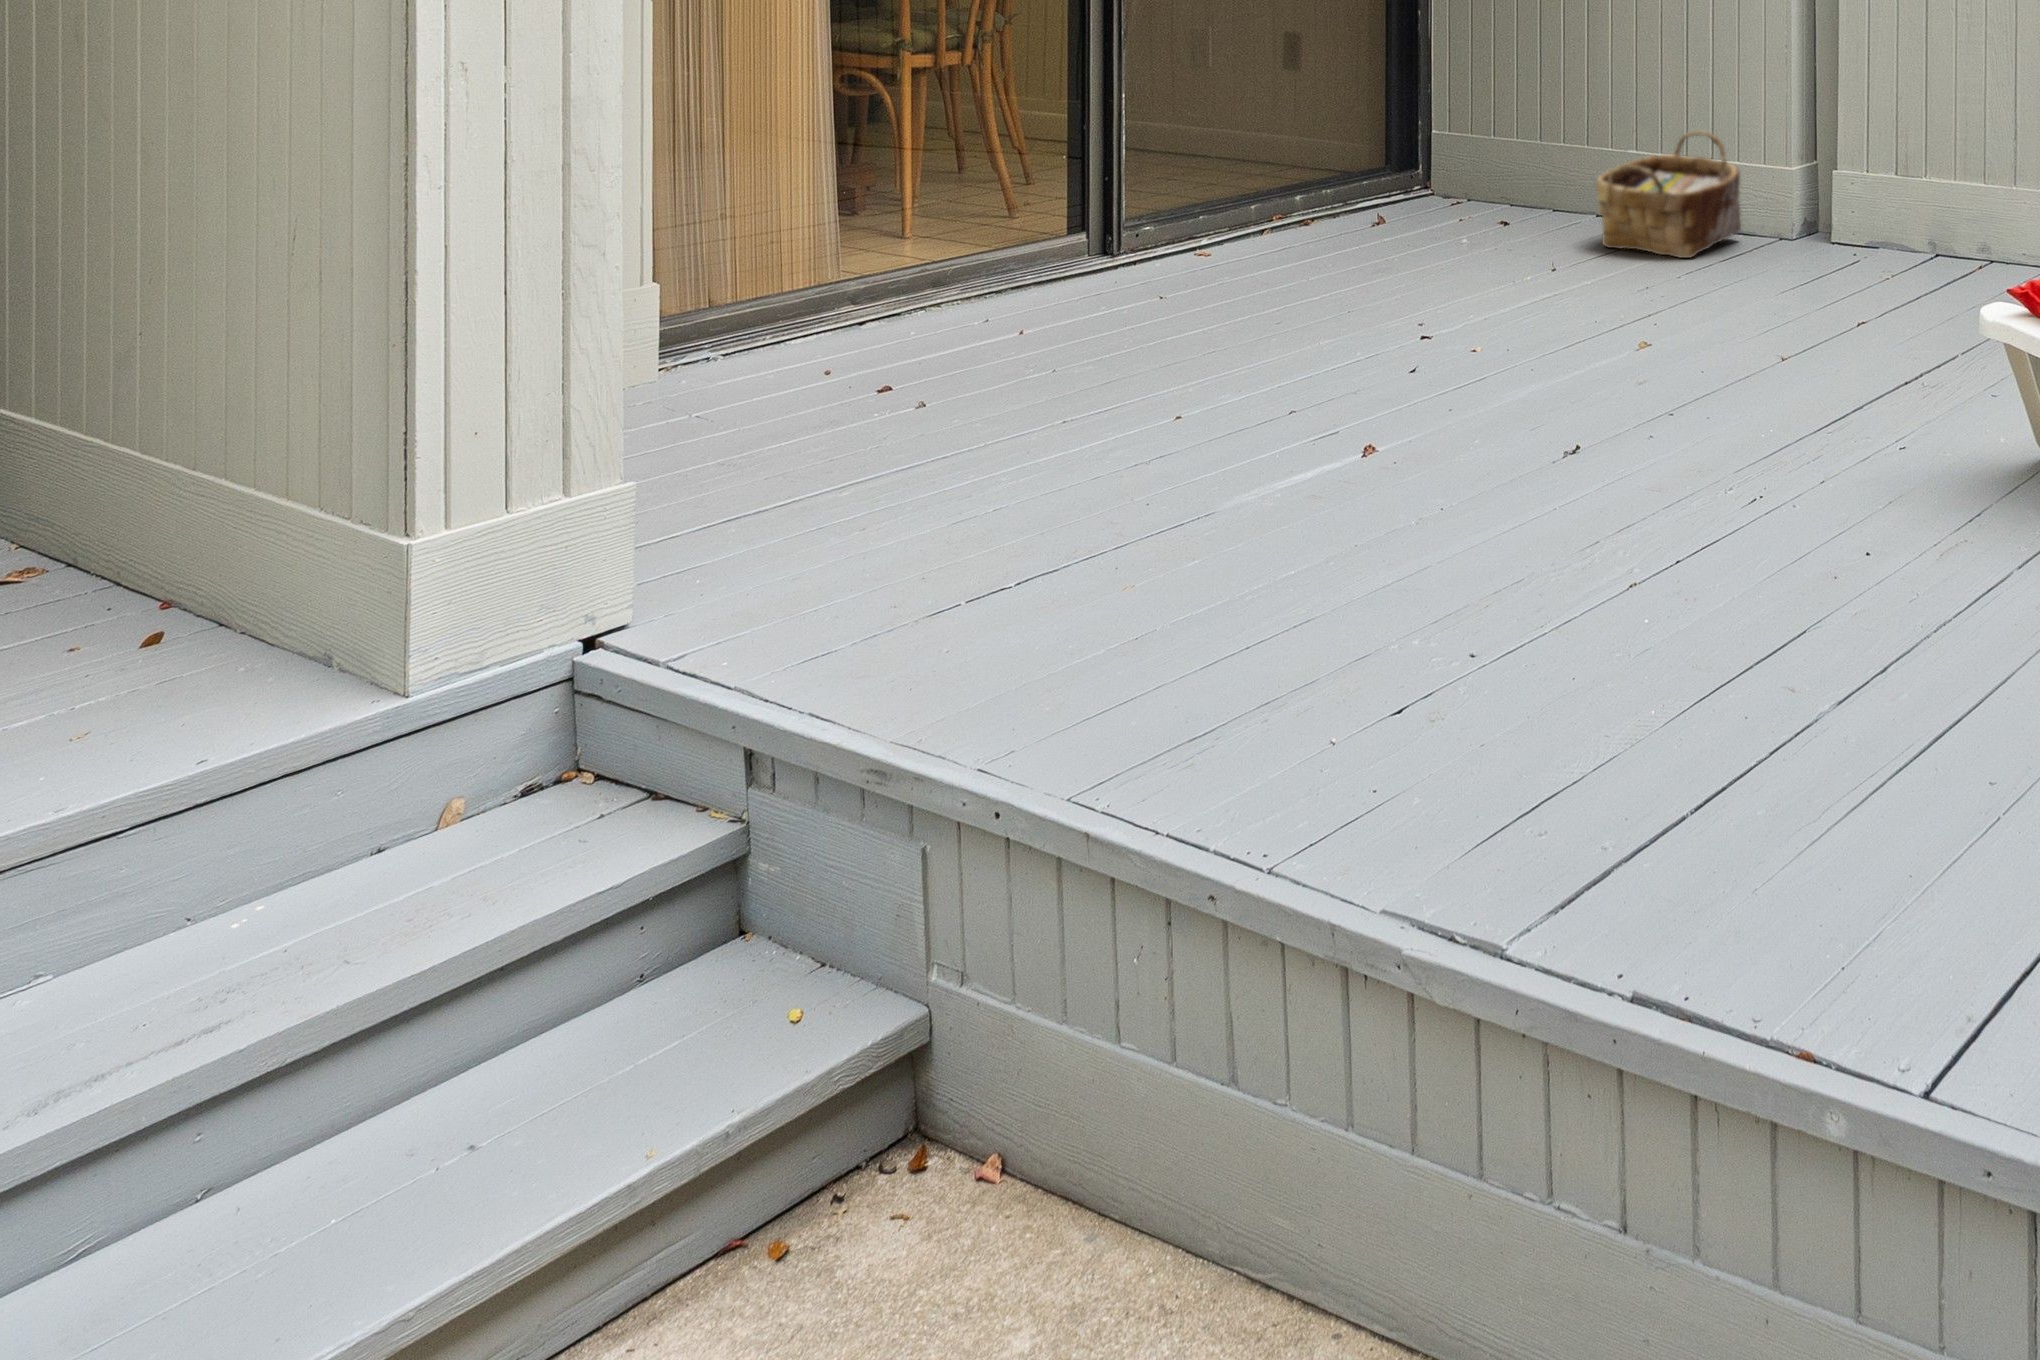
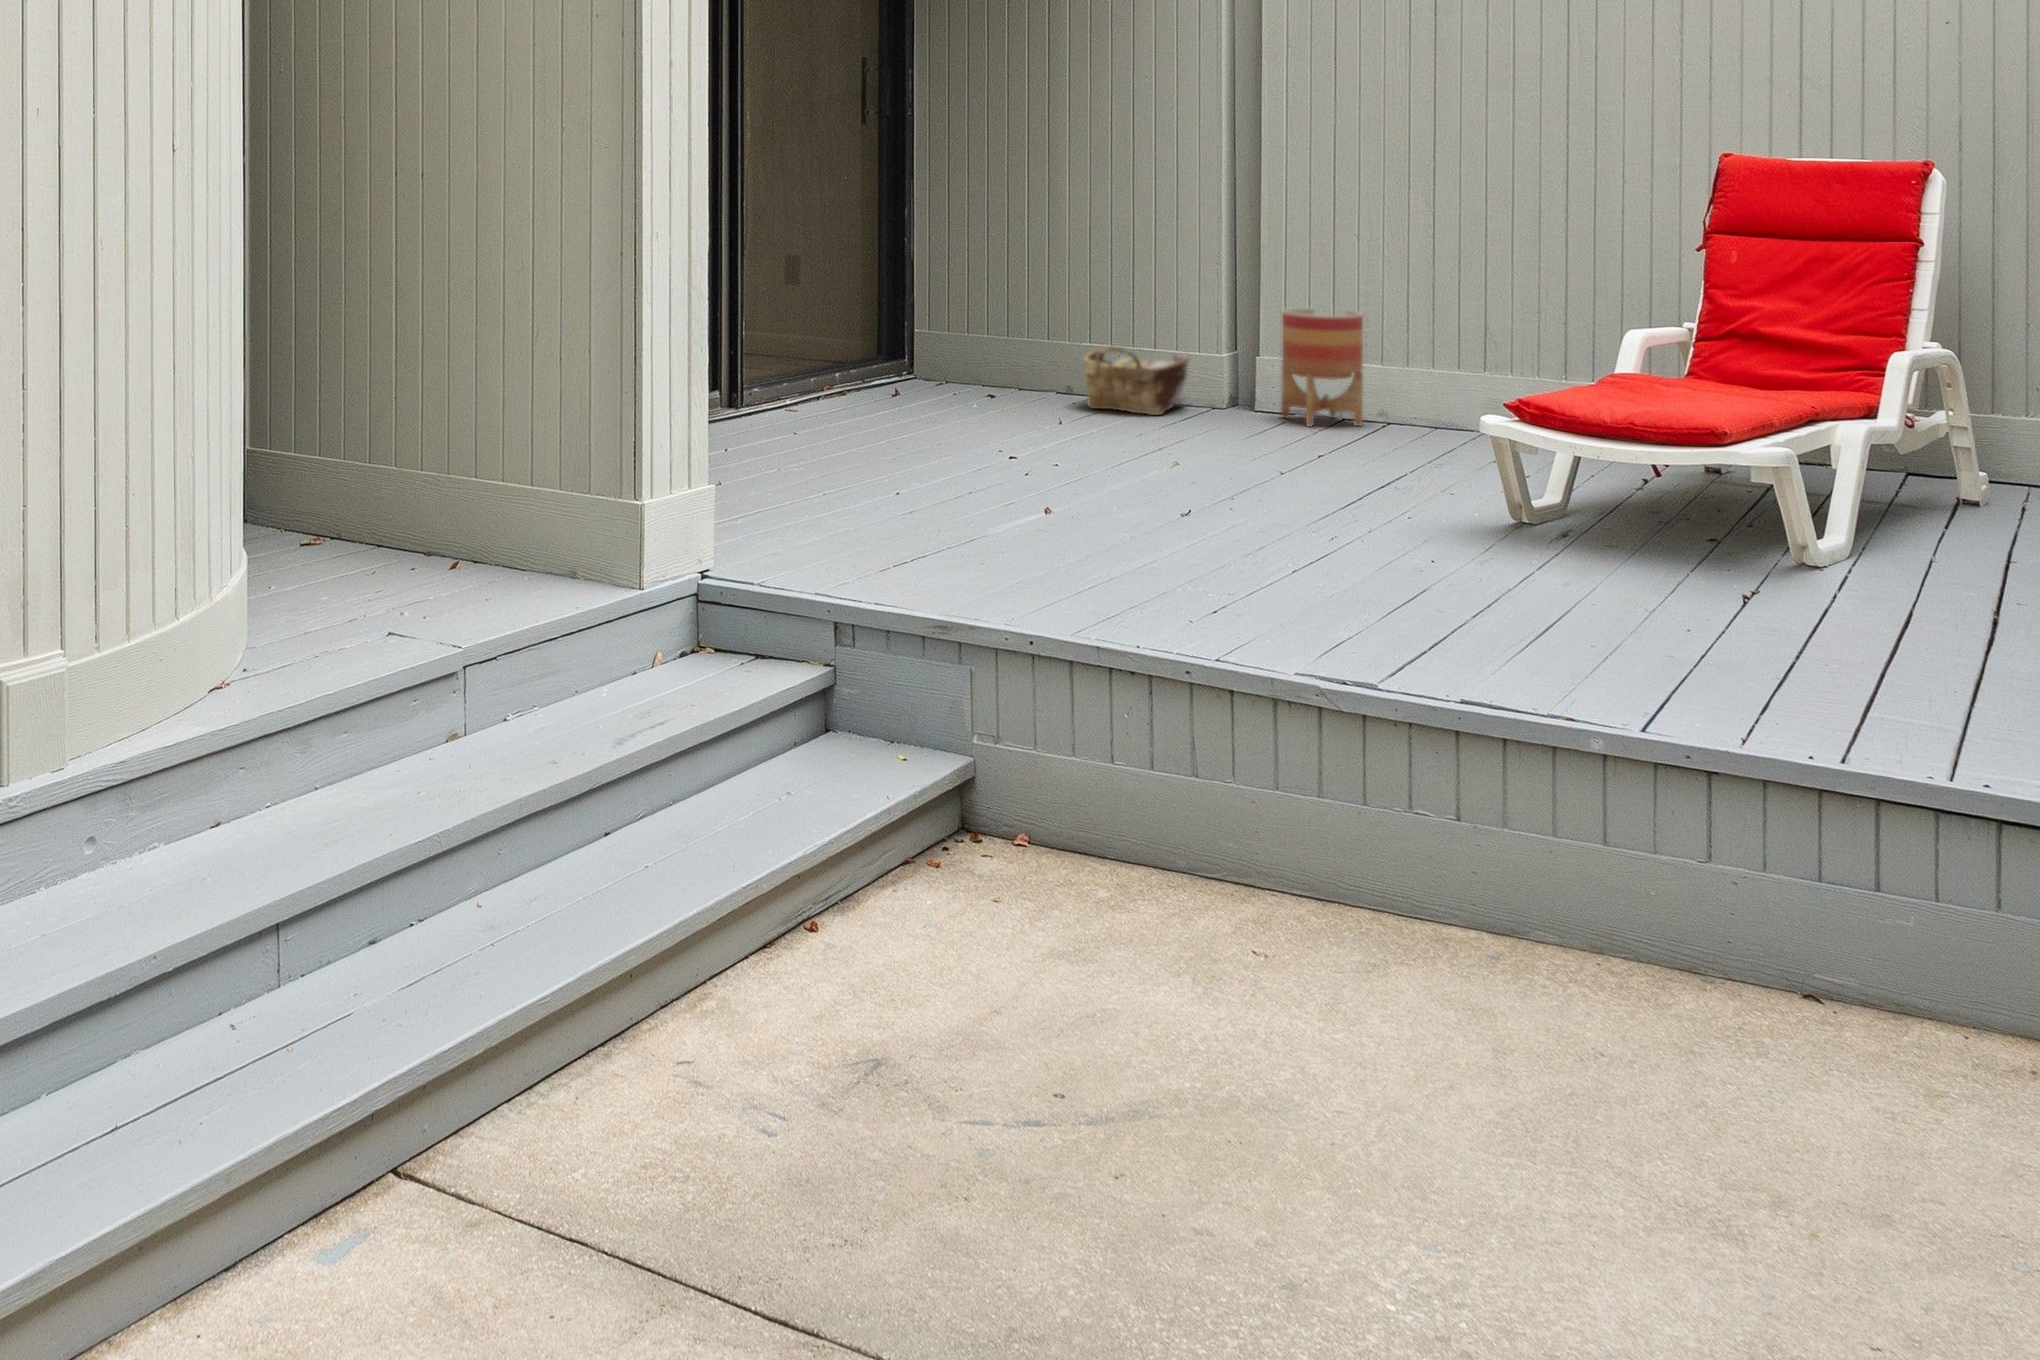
planter: none [1851,108,1954,275] -> present [1281,308,1363,427]

